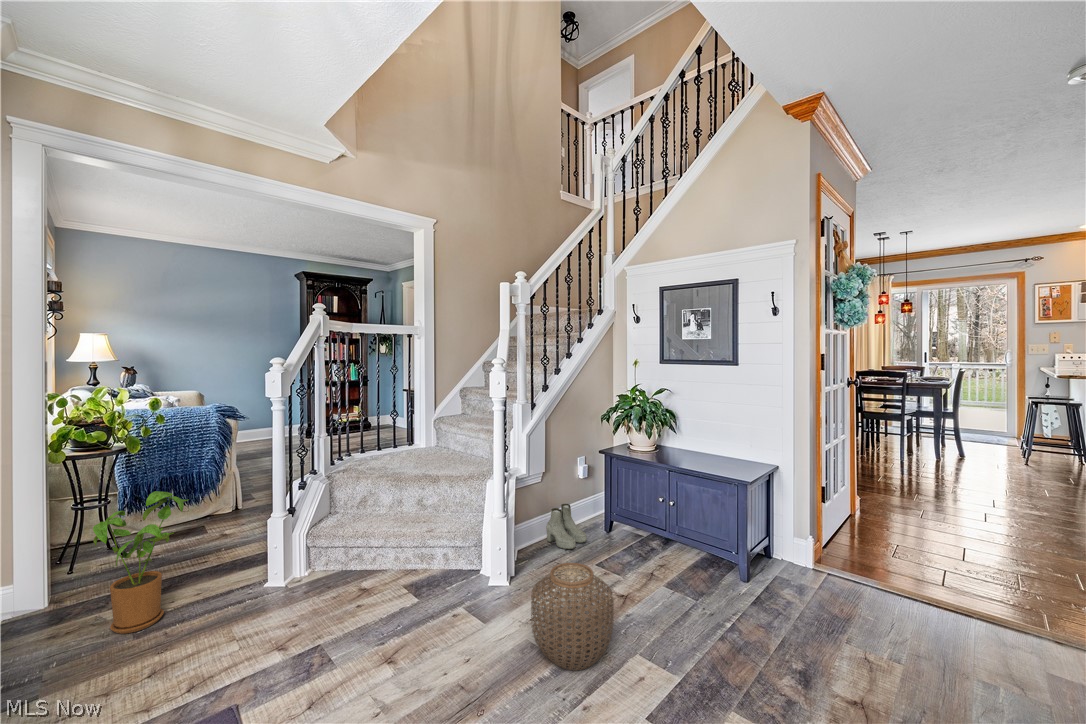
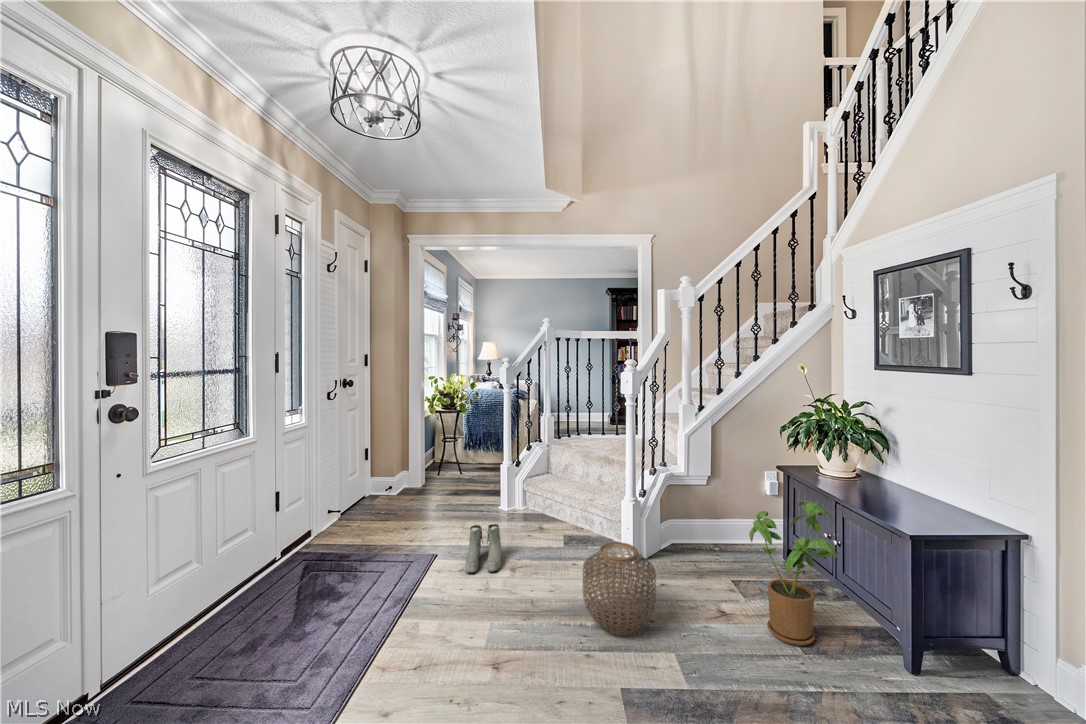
house plant: present [93,491,188,634] -> present [749,500,839,646]
boots: present [546,504,587,549] -> present [466,524,501,573]

